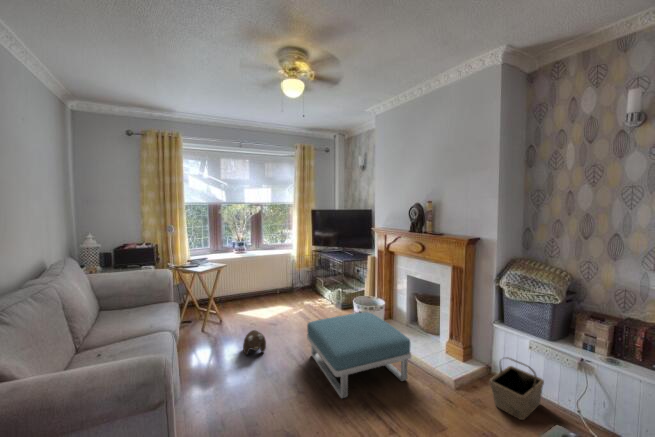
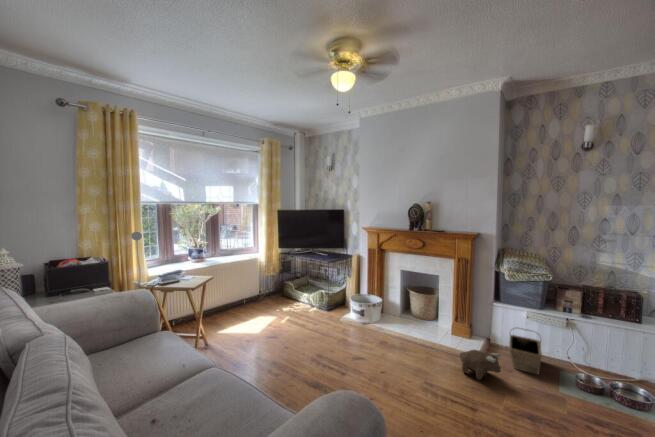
footstool: present [307,312,411,398] -> none [338,309,443,394]
plush toy: present [243,330,266,355] -> present [460,350,502,380]

